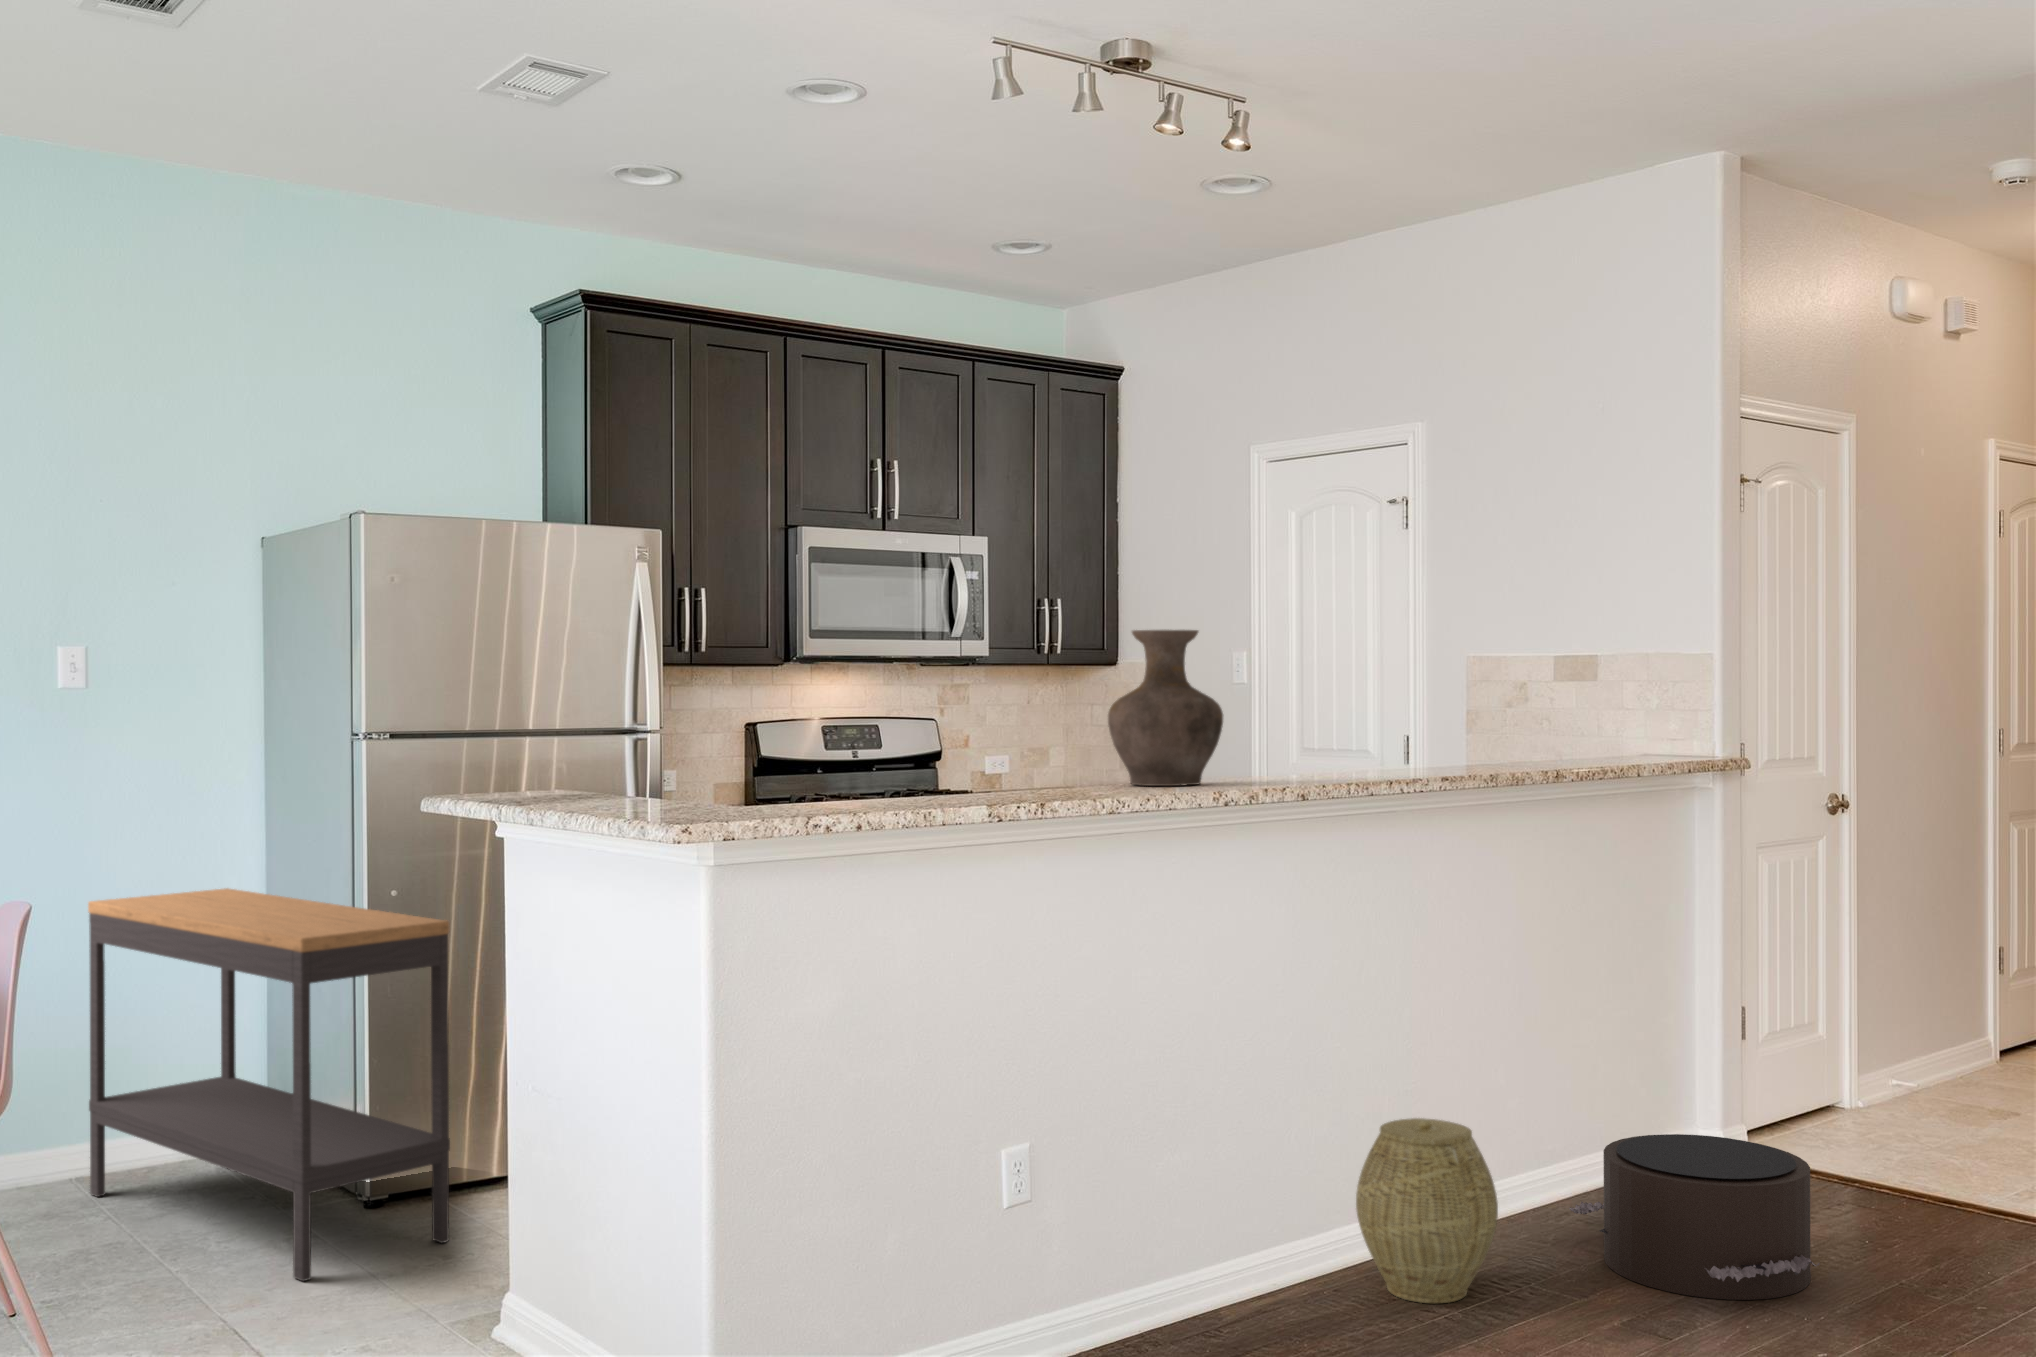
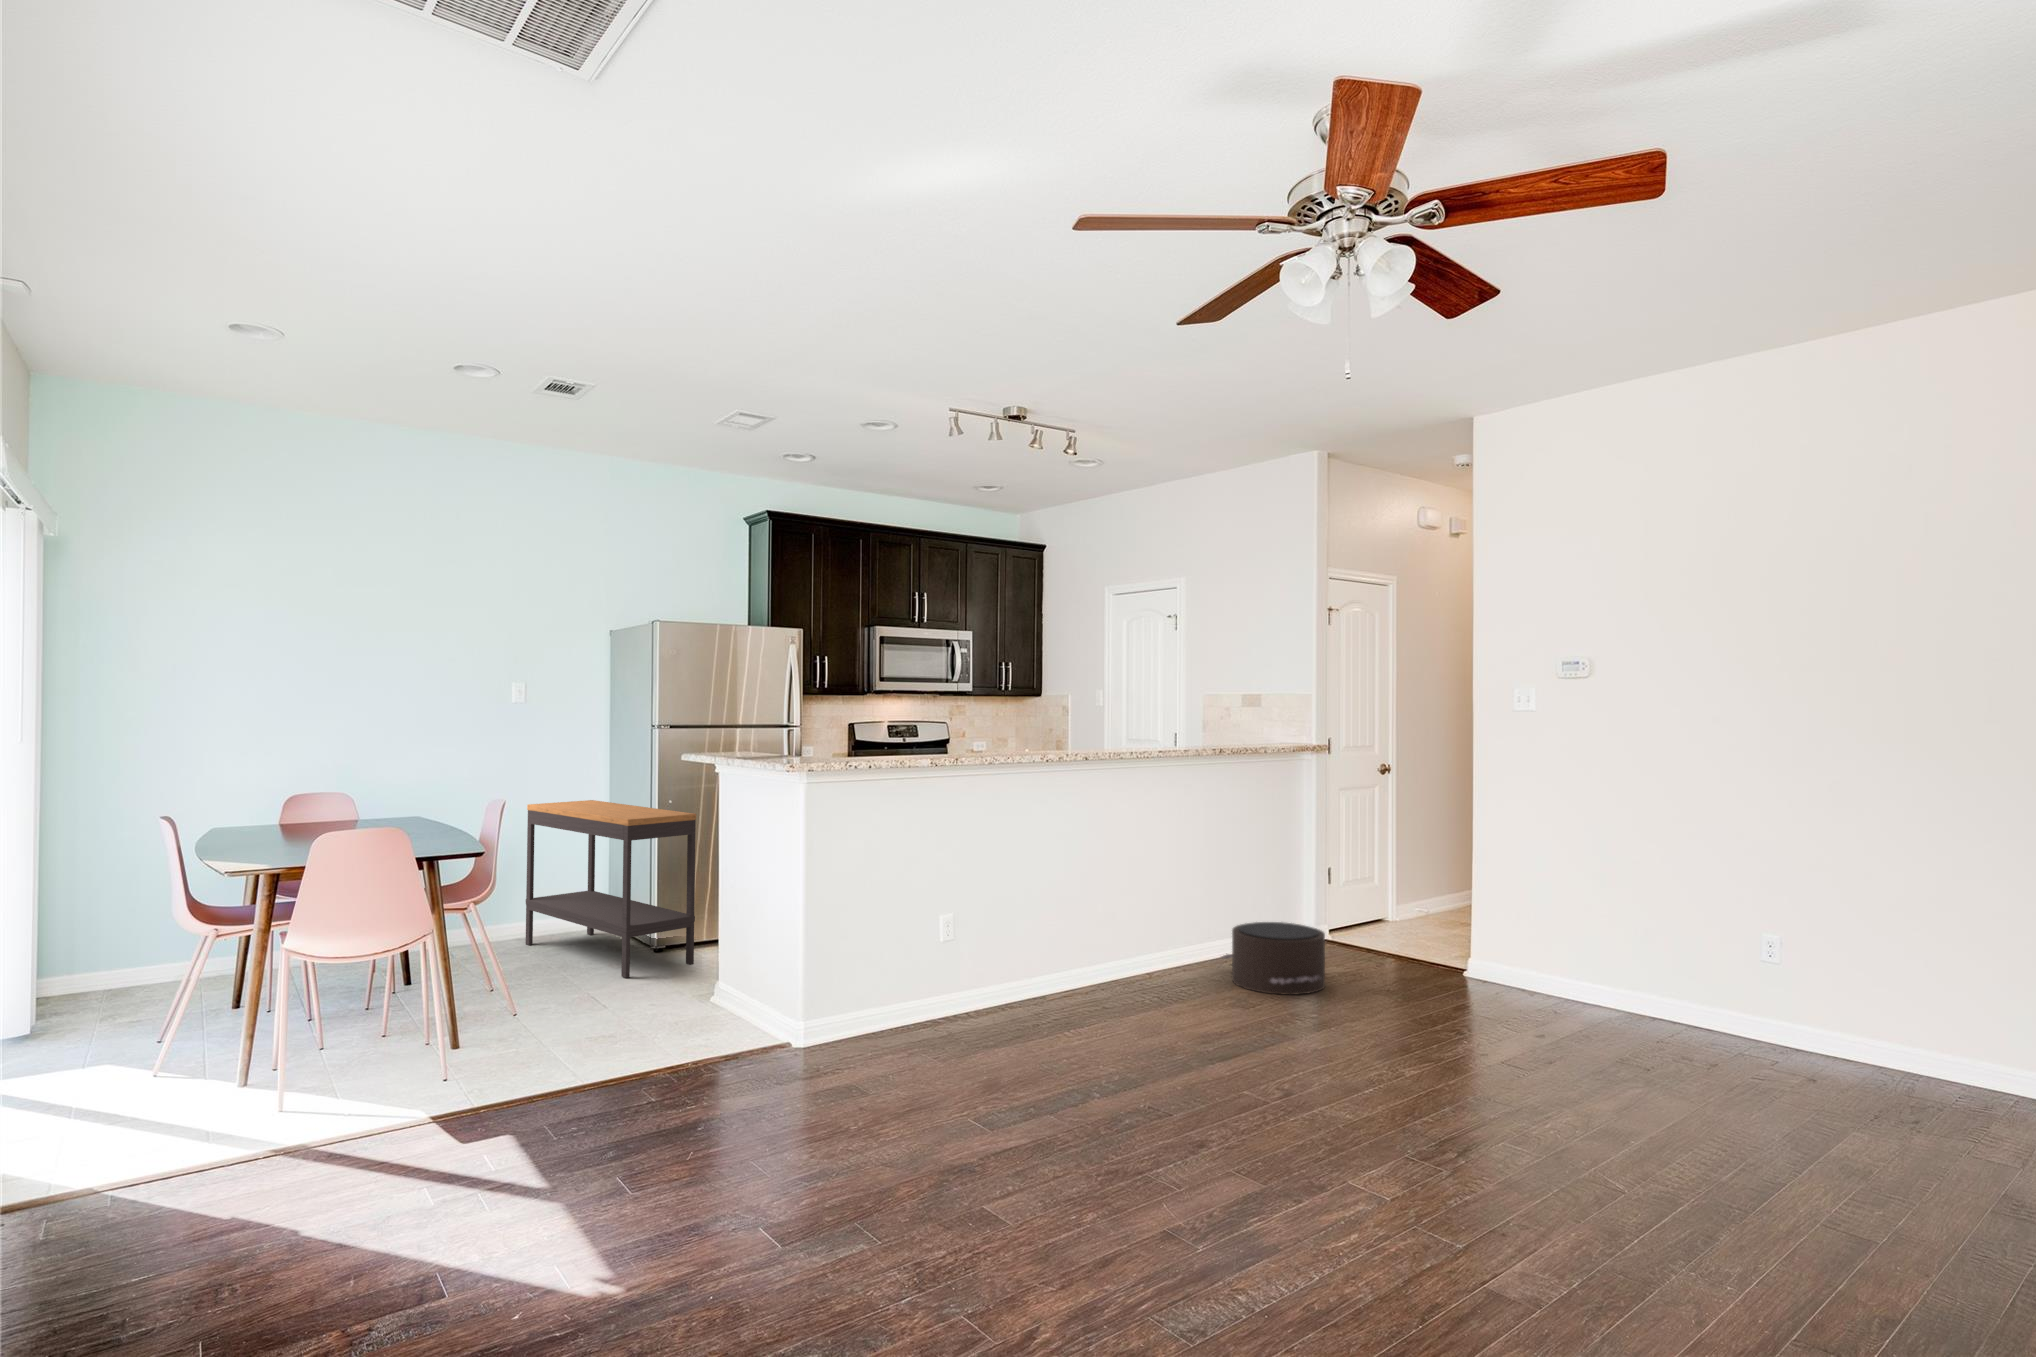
vase: present [1108,630,1223,786] -> none [1006,681,1060,754]
woven basket: present [1356,1118,1498,1303] -> none [1111,909,1175,994]

